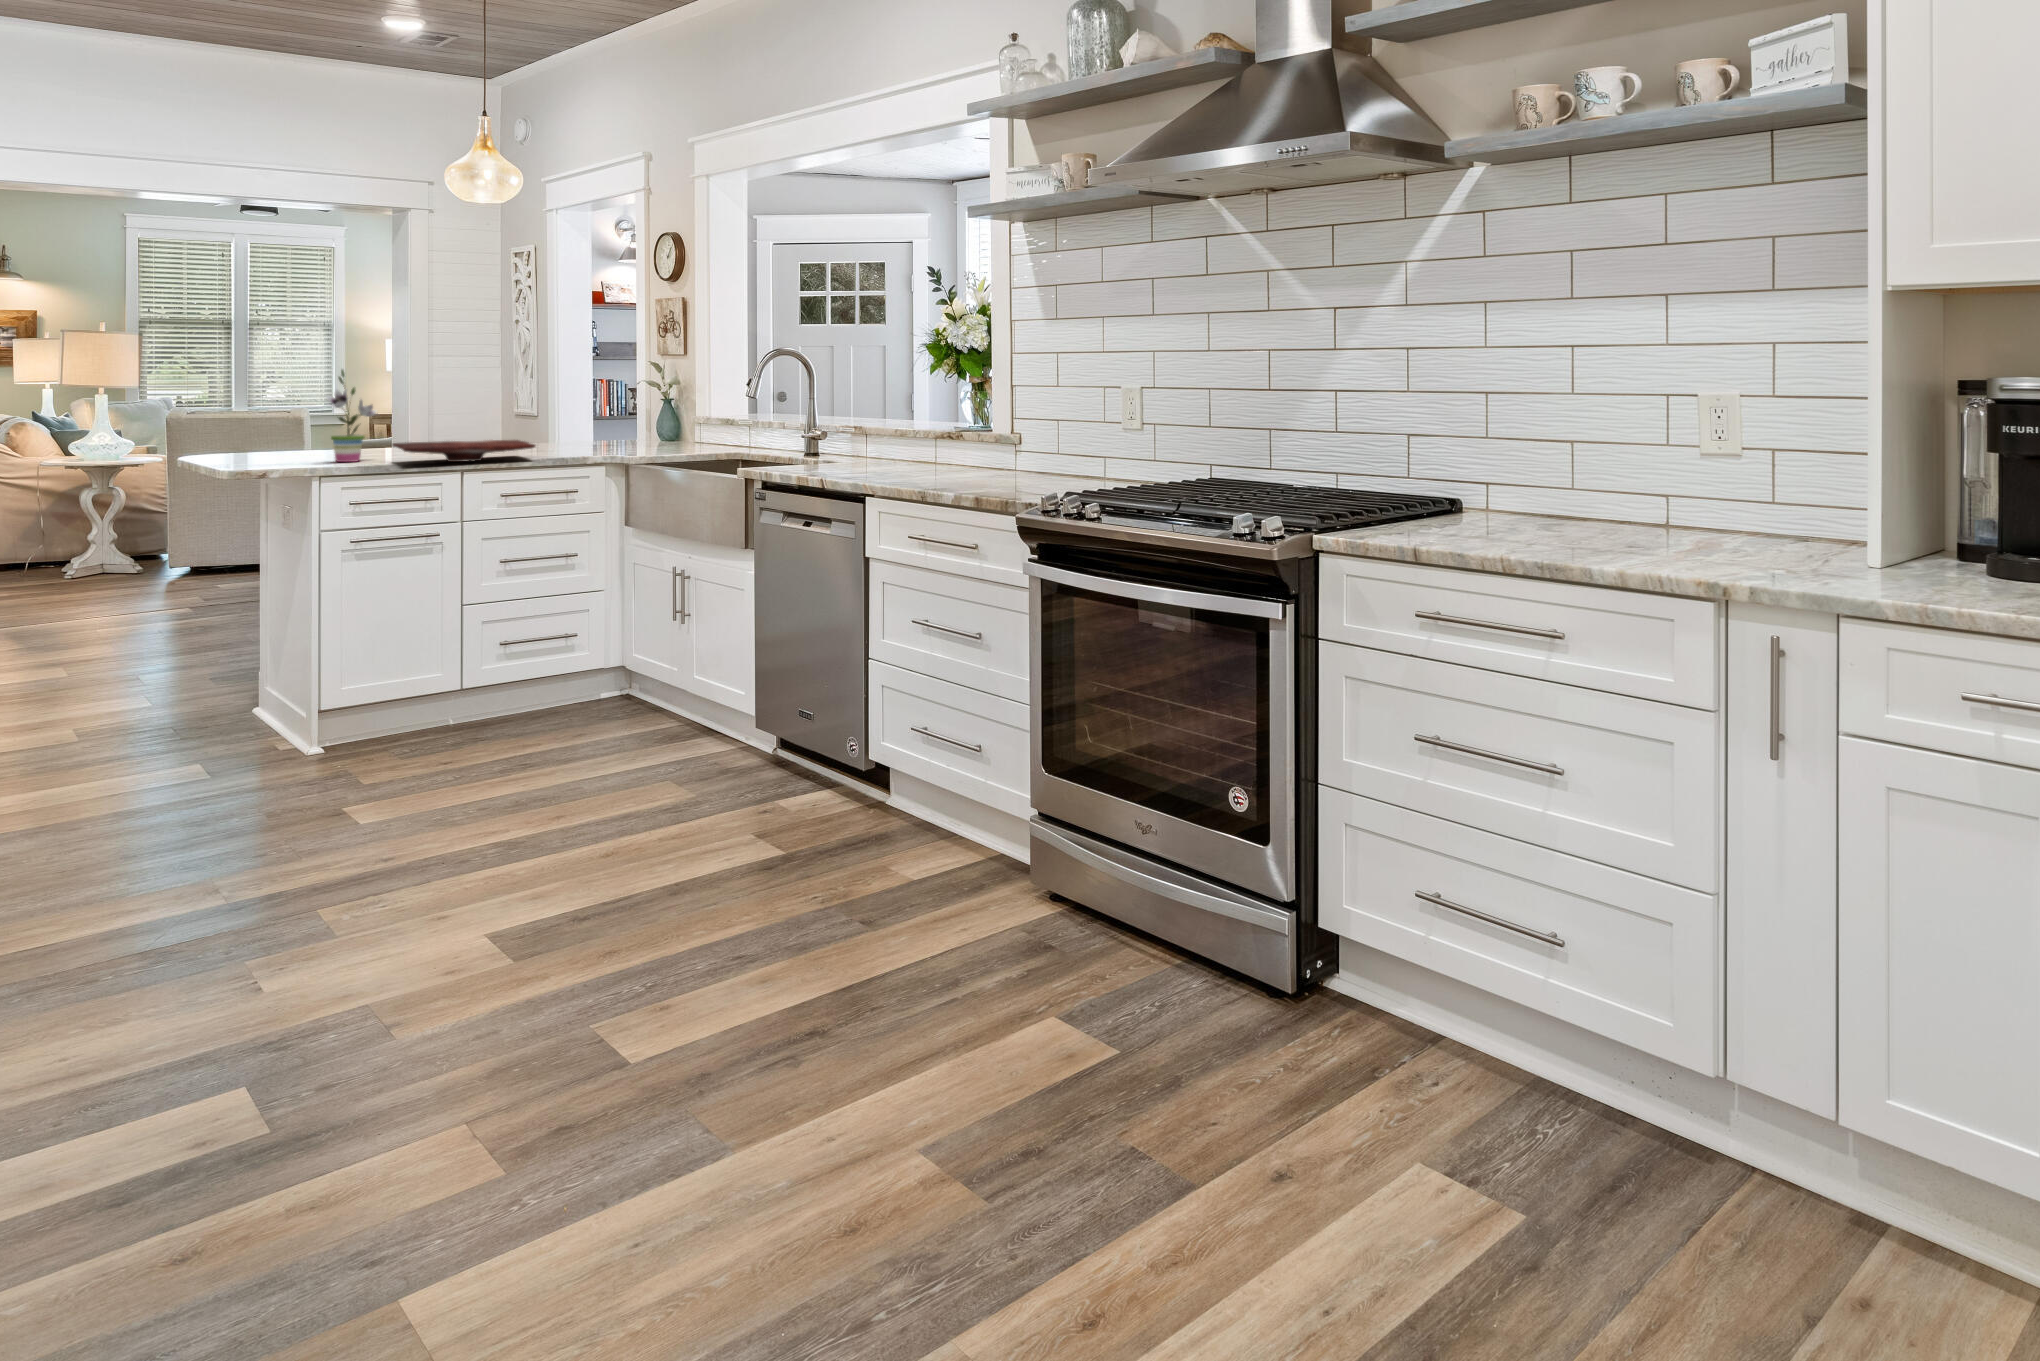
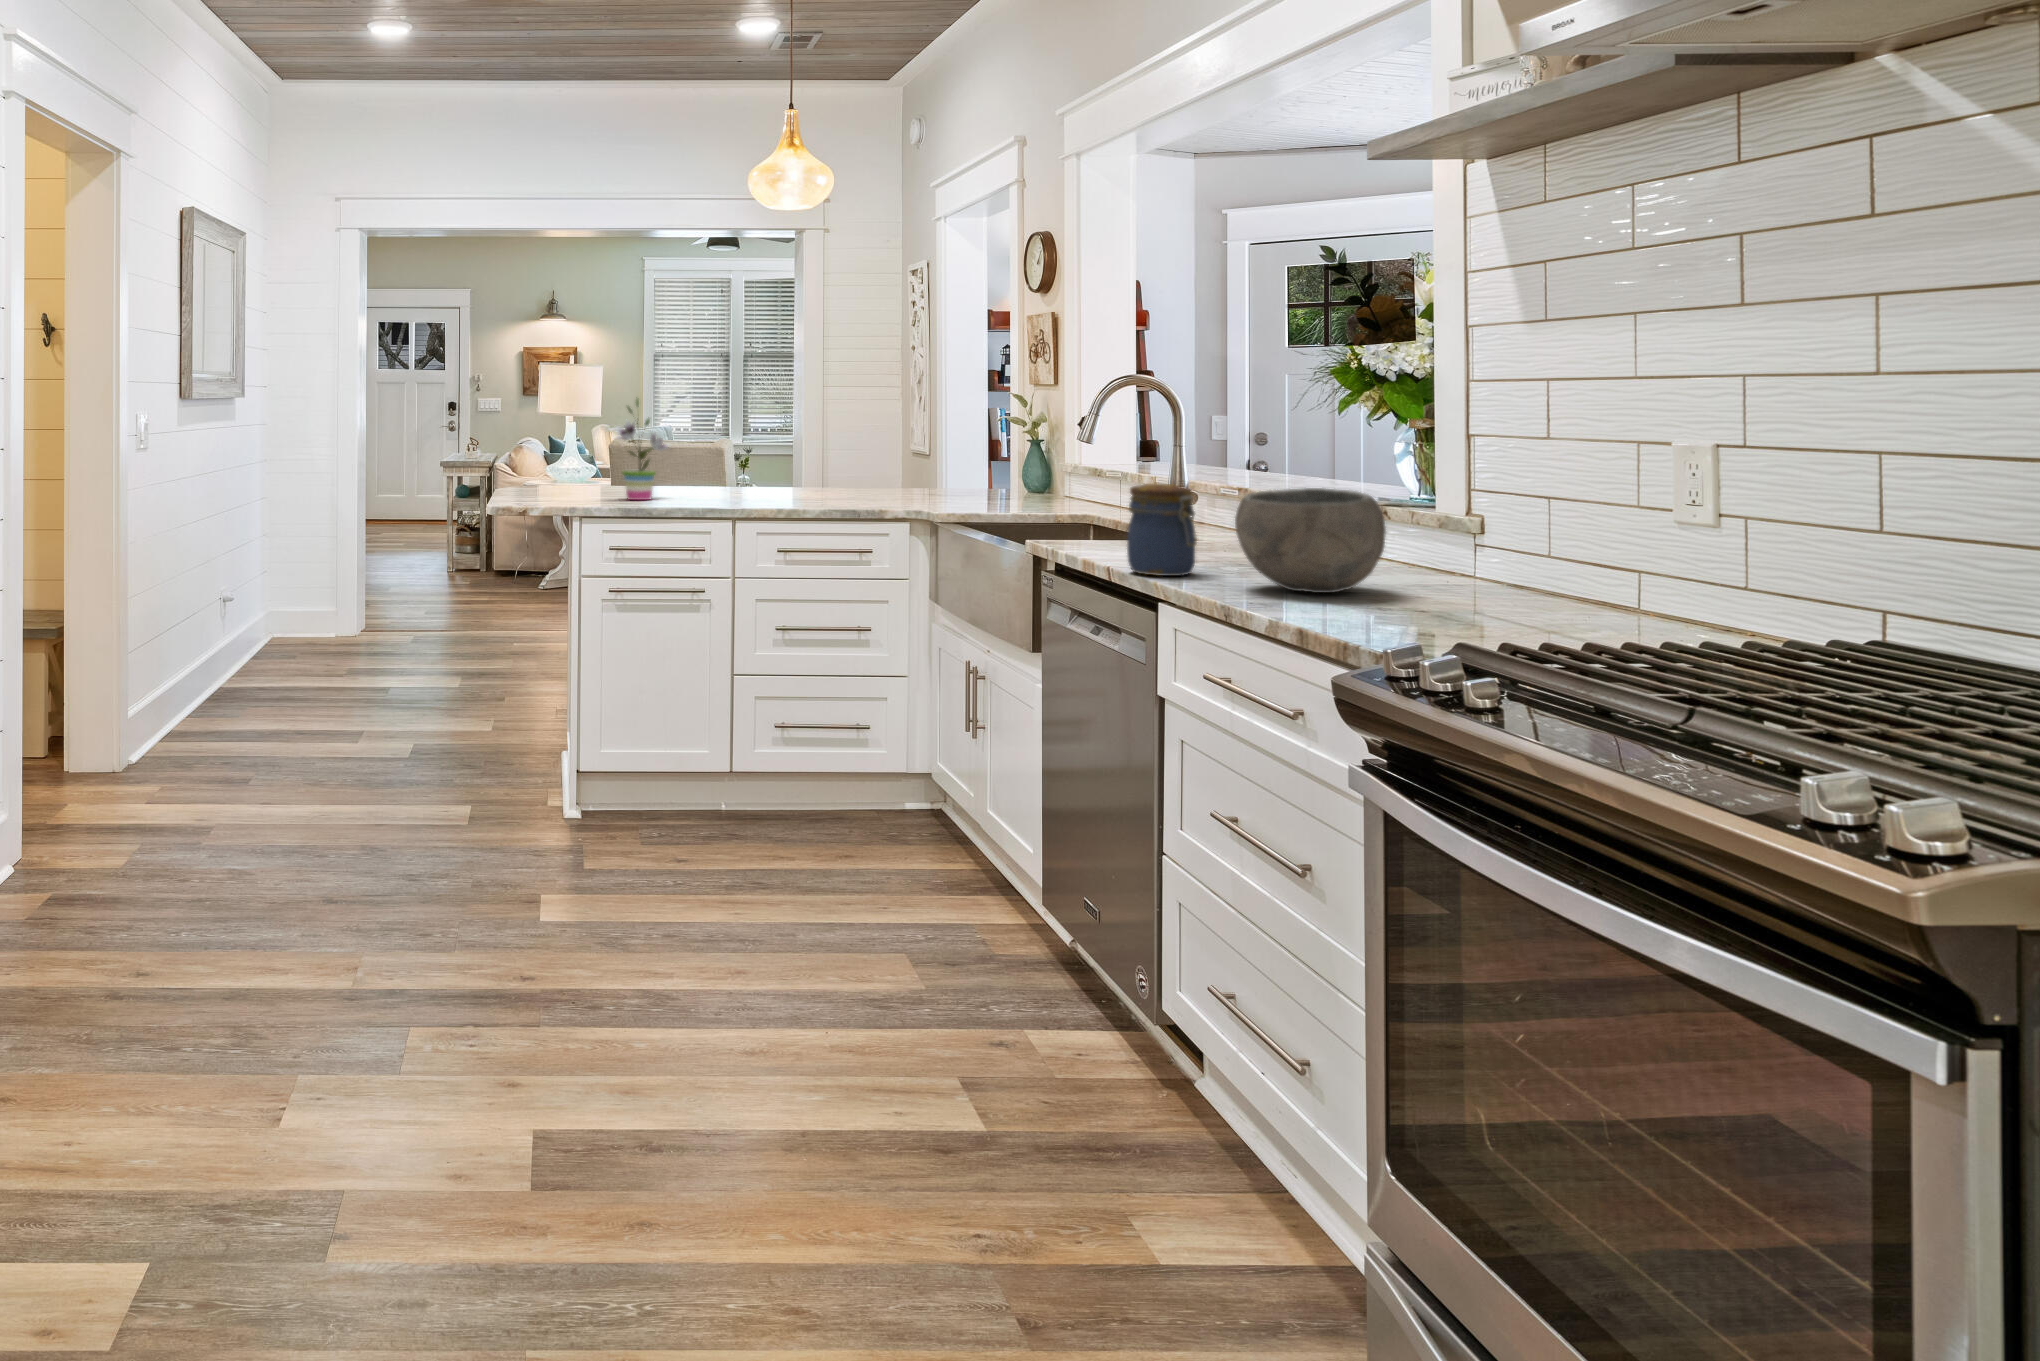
bowl: none [910,418,990,480] -> present [1235,488,1386,593]
jar: none [837,420,881,478] -> present [1127,484,1197,576]
cutting board: present [392,440,535,462] -> none [664,482,815,507]

